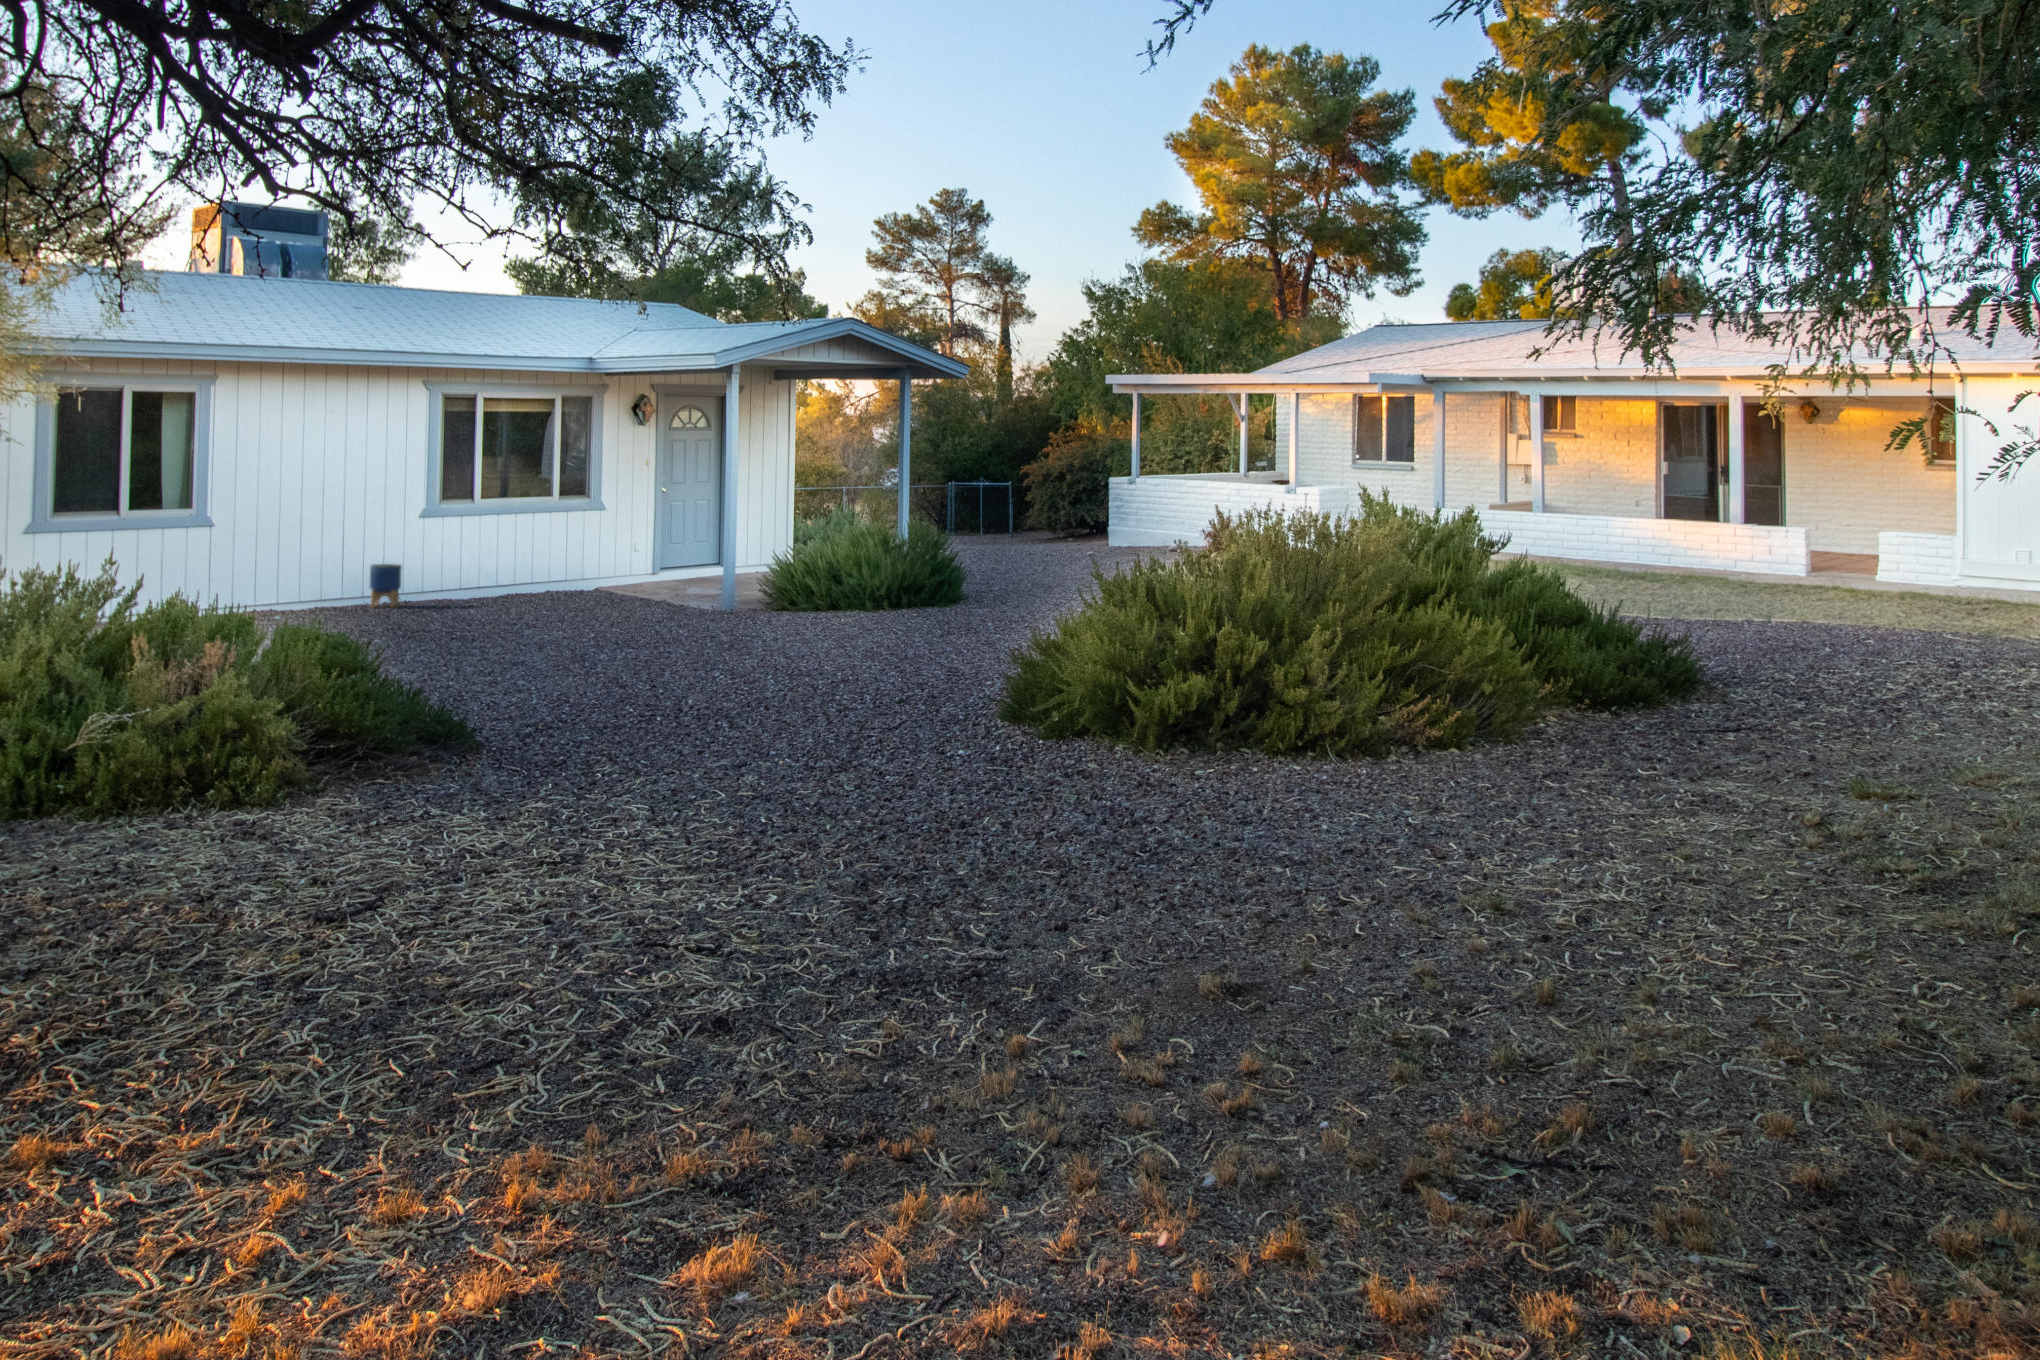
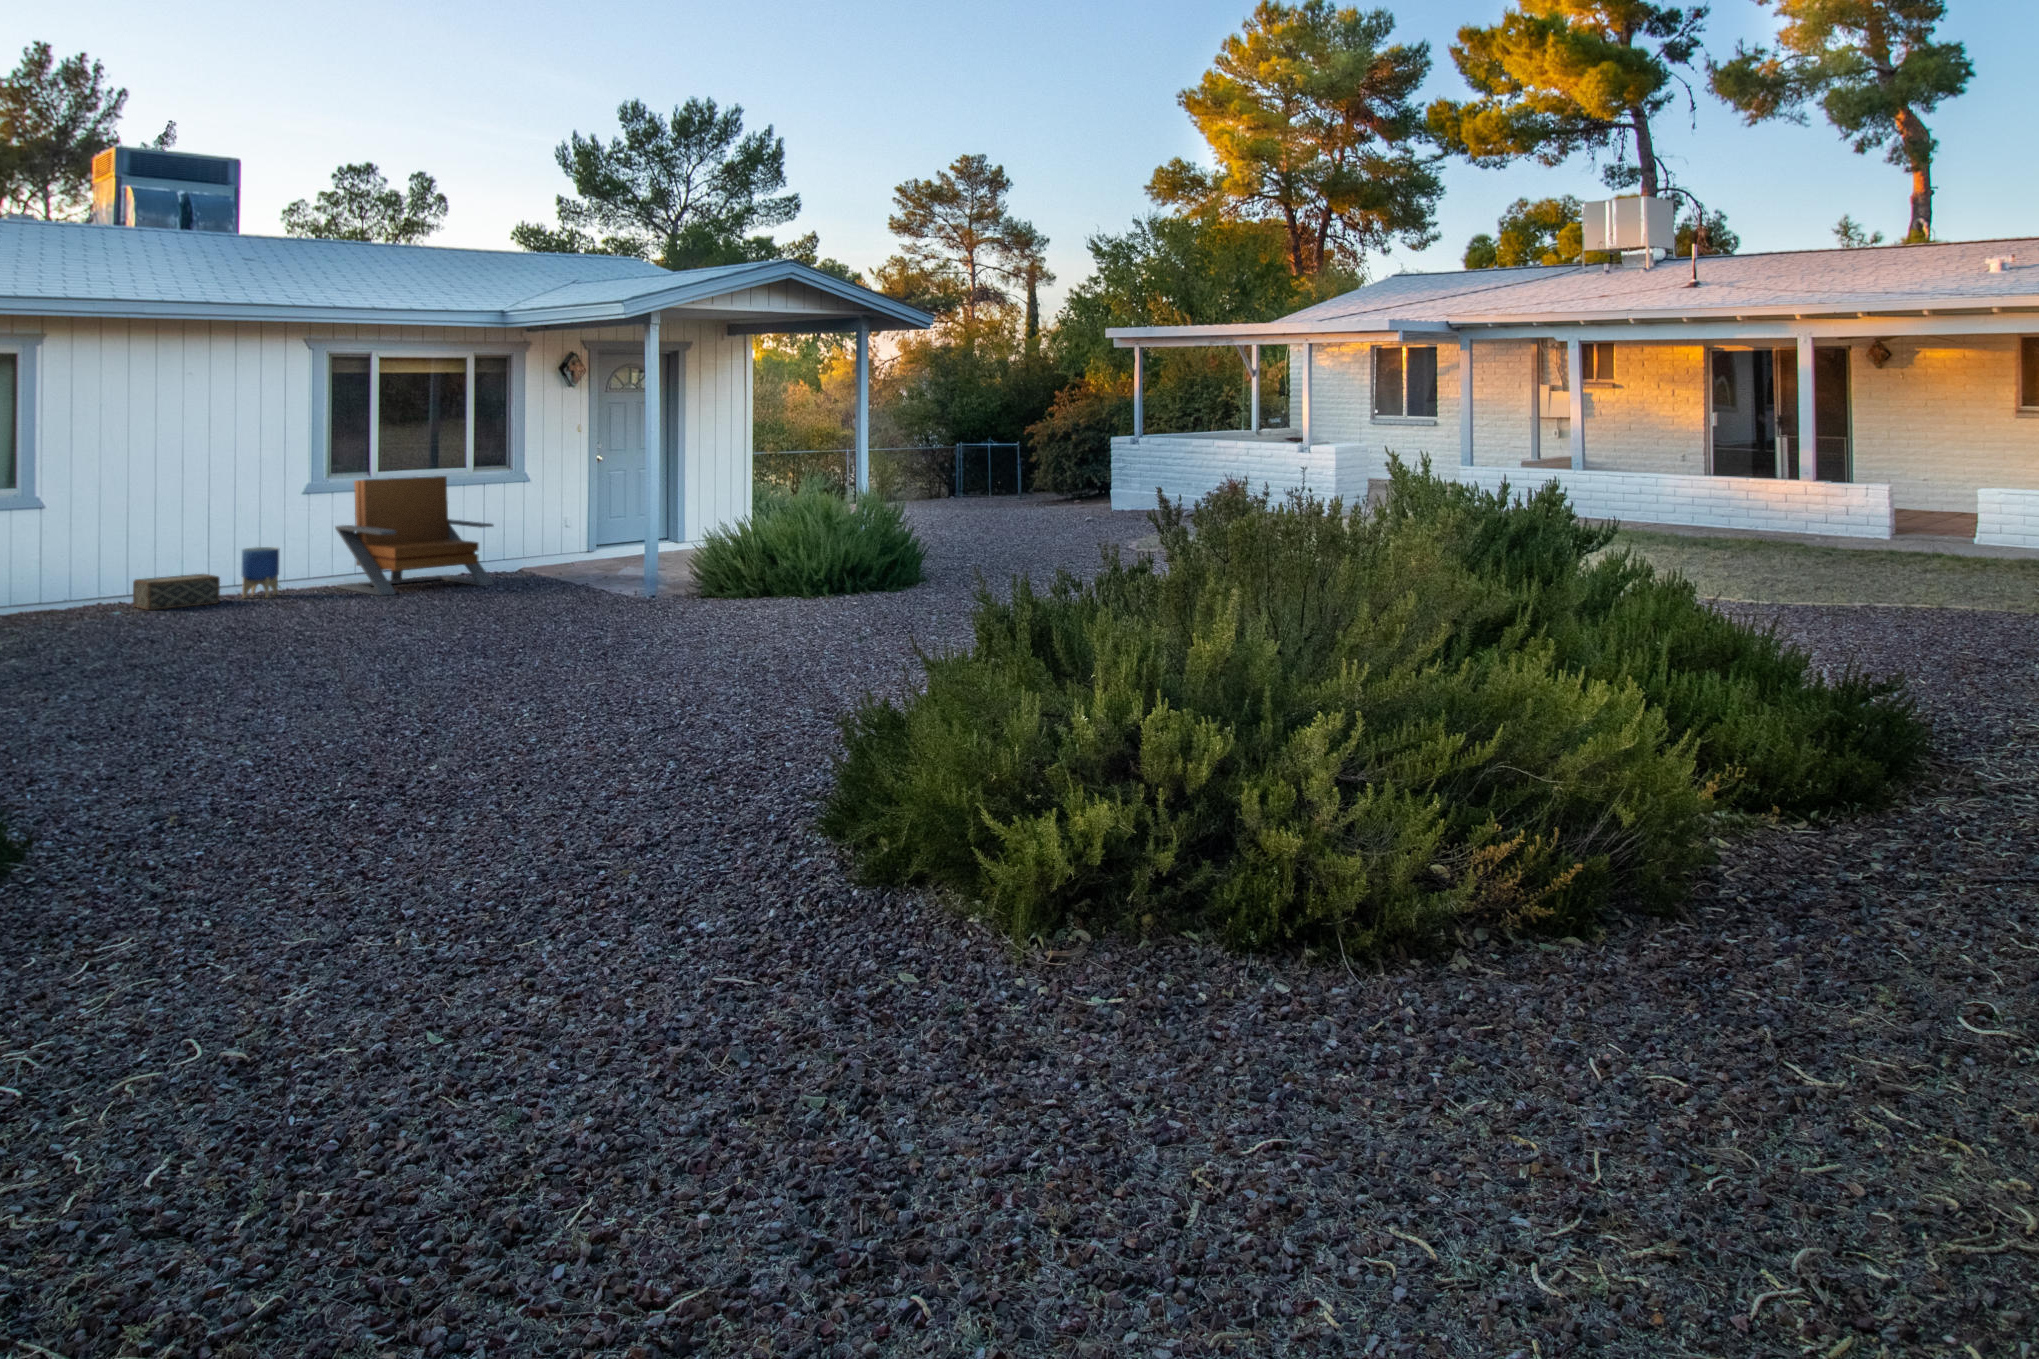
lounge chair: none [443,504,581,607] -> present [335,476,494,596]
woven basket: none [284,586,357,615] -> present [133,574,220,610]

